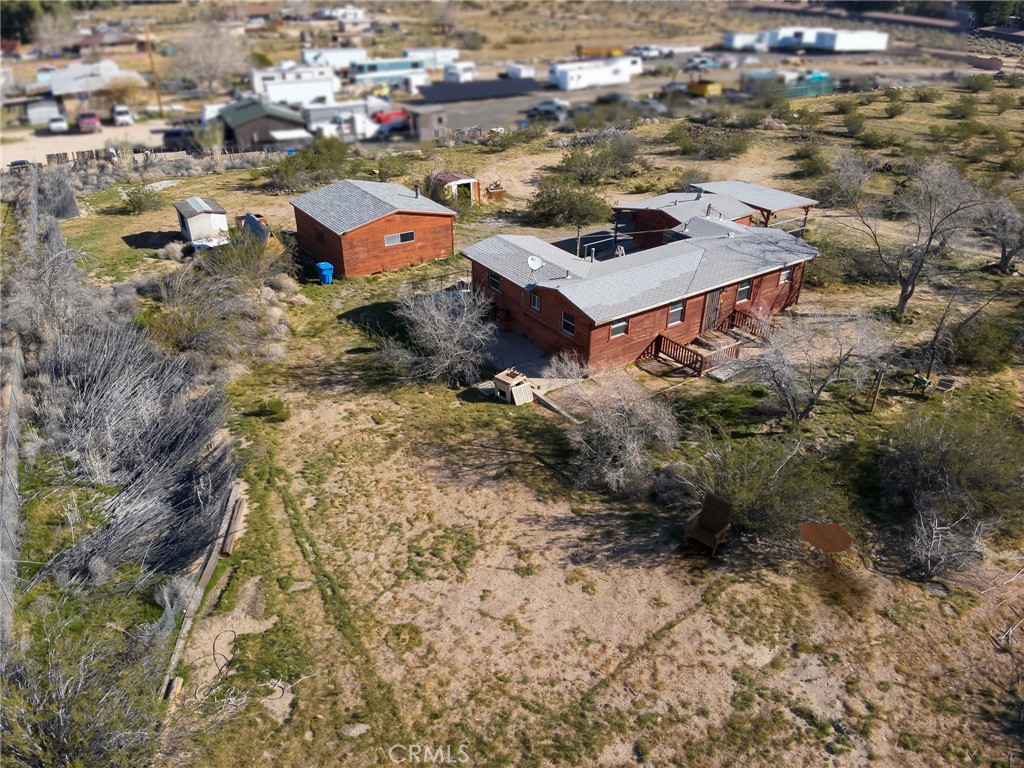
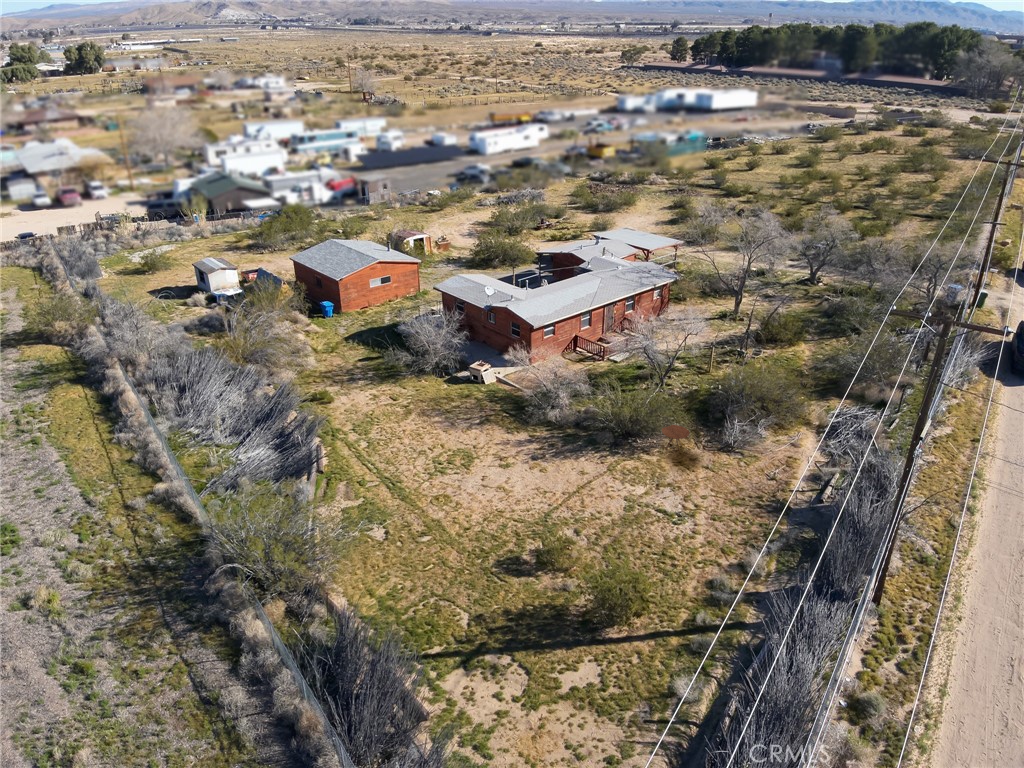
lounge chair: present [684,491,734,557] -> none [596,414,623,452]

